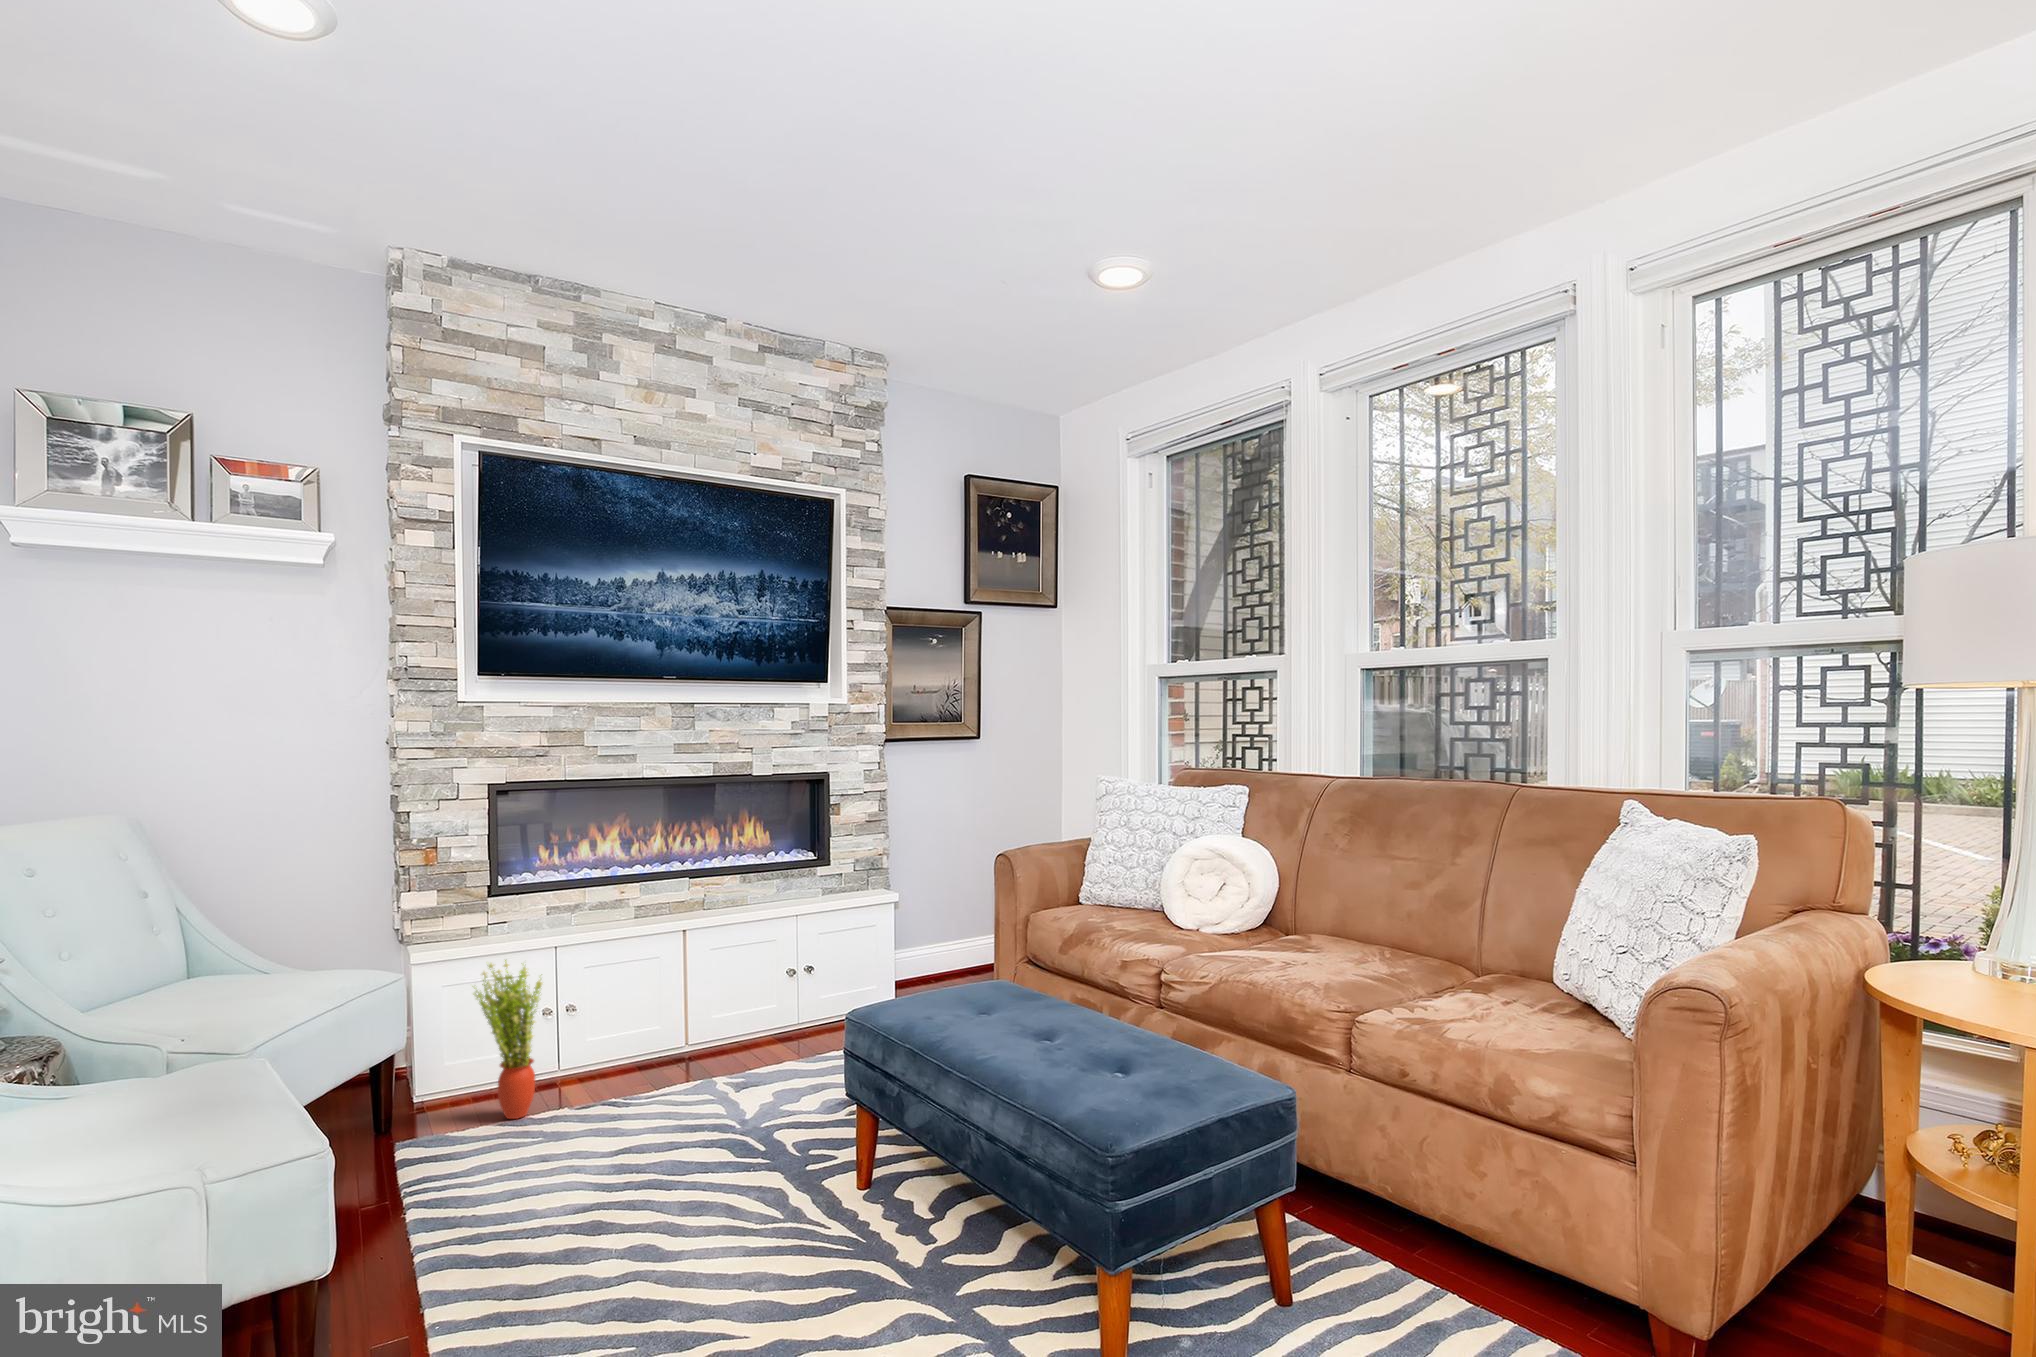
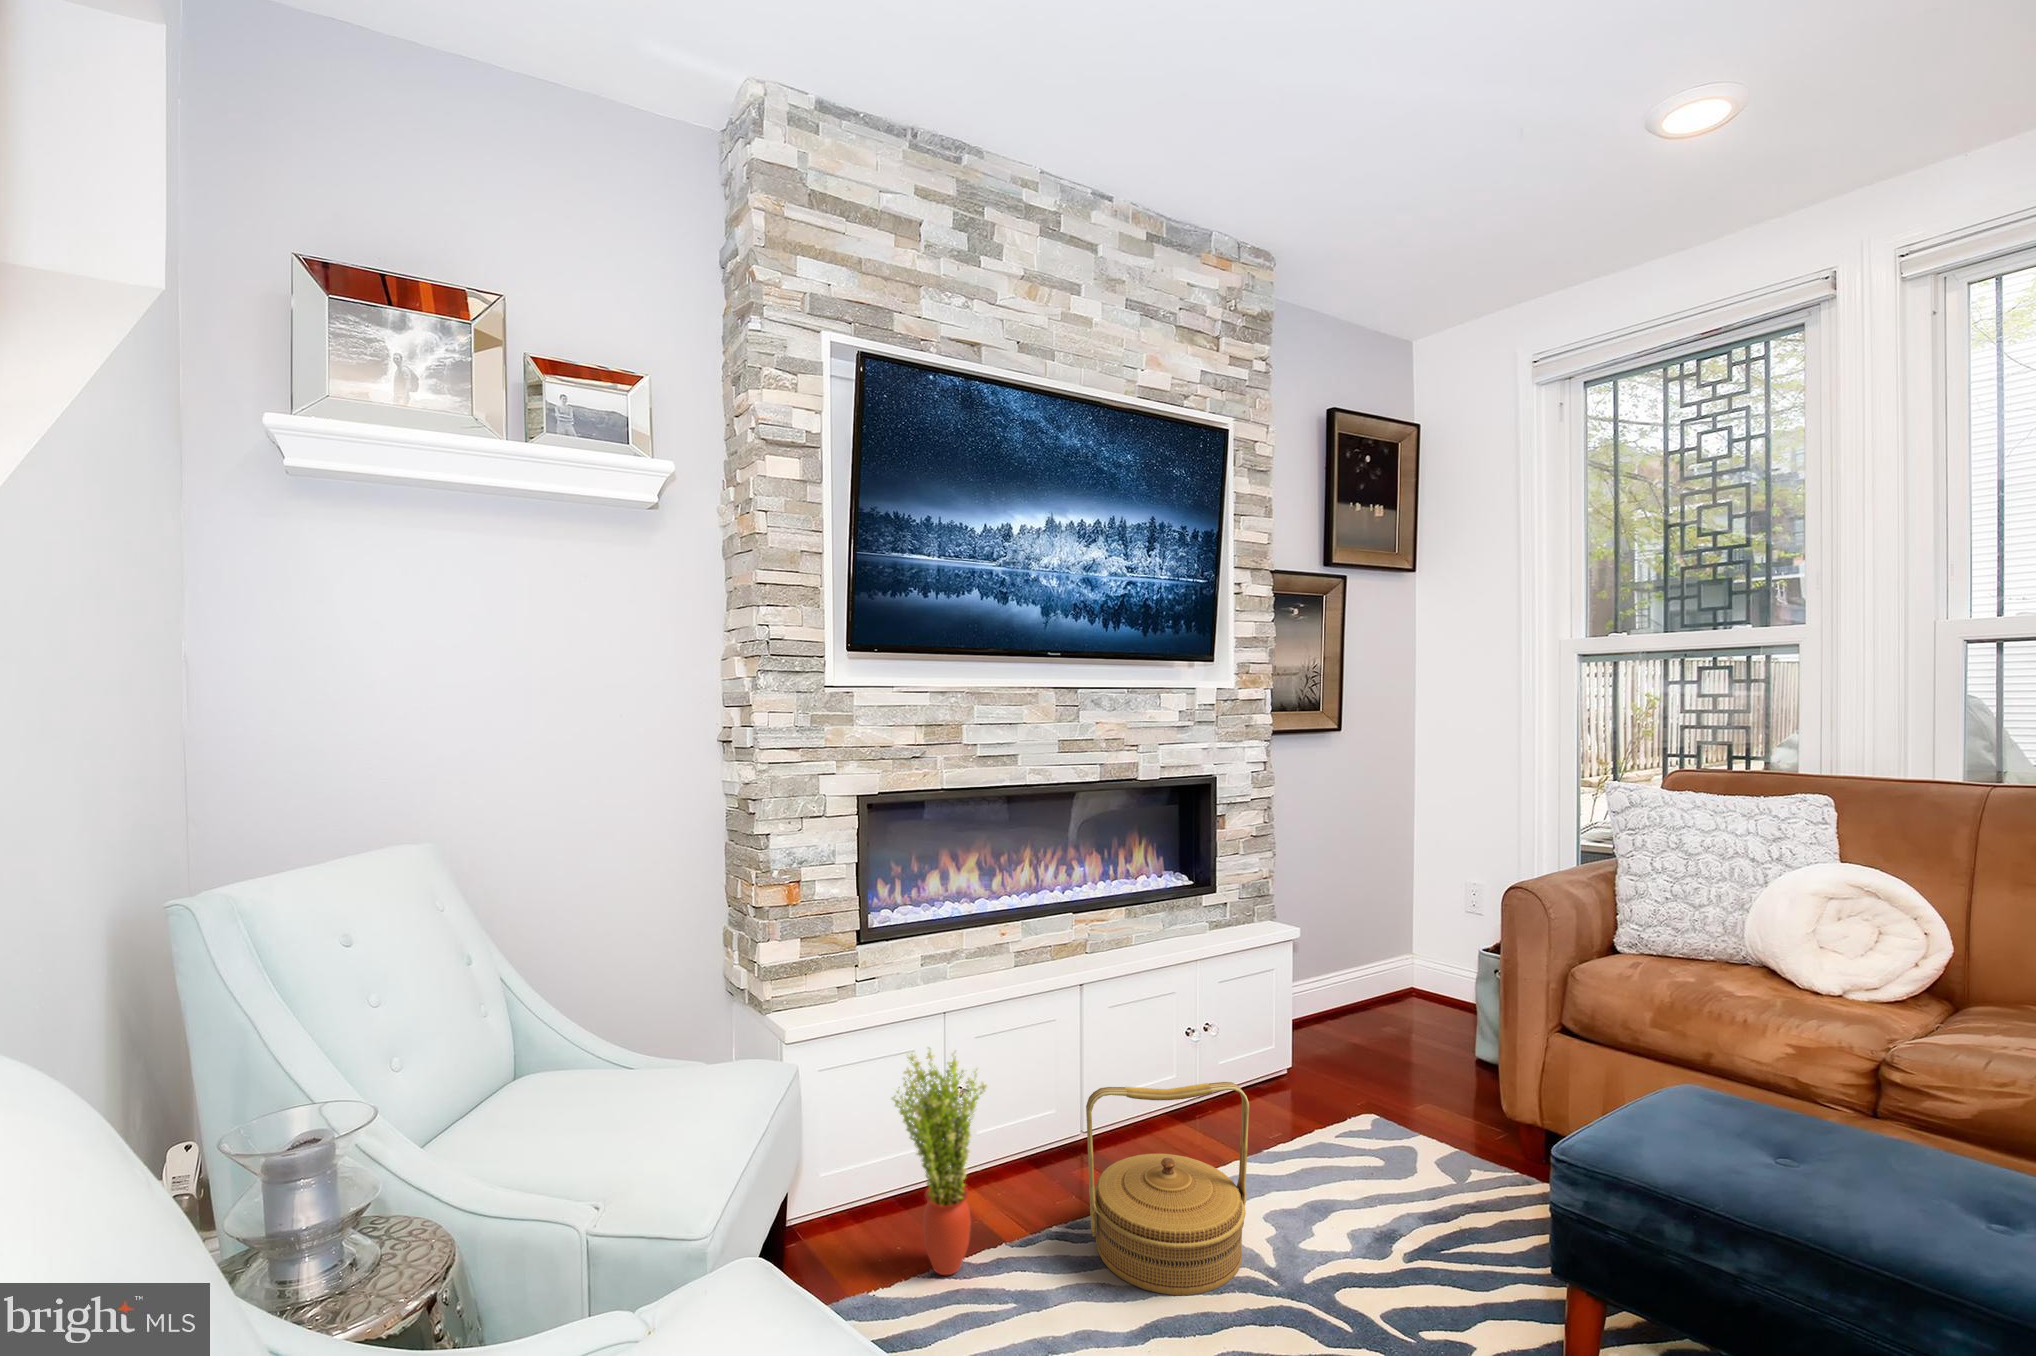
basket: none [626,983,748,1122] -> present [1086,1082,1249,1295]

